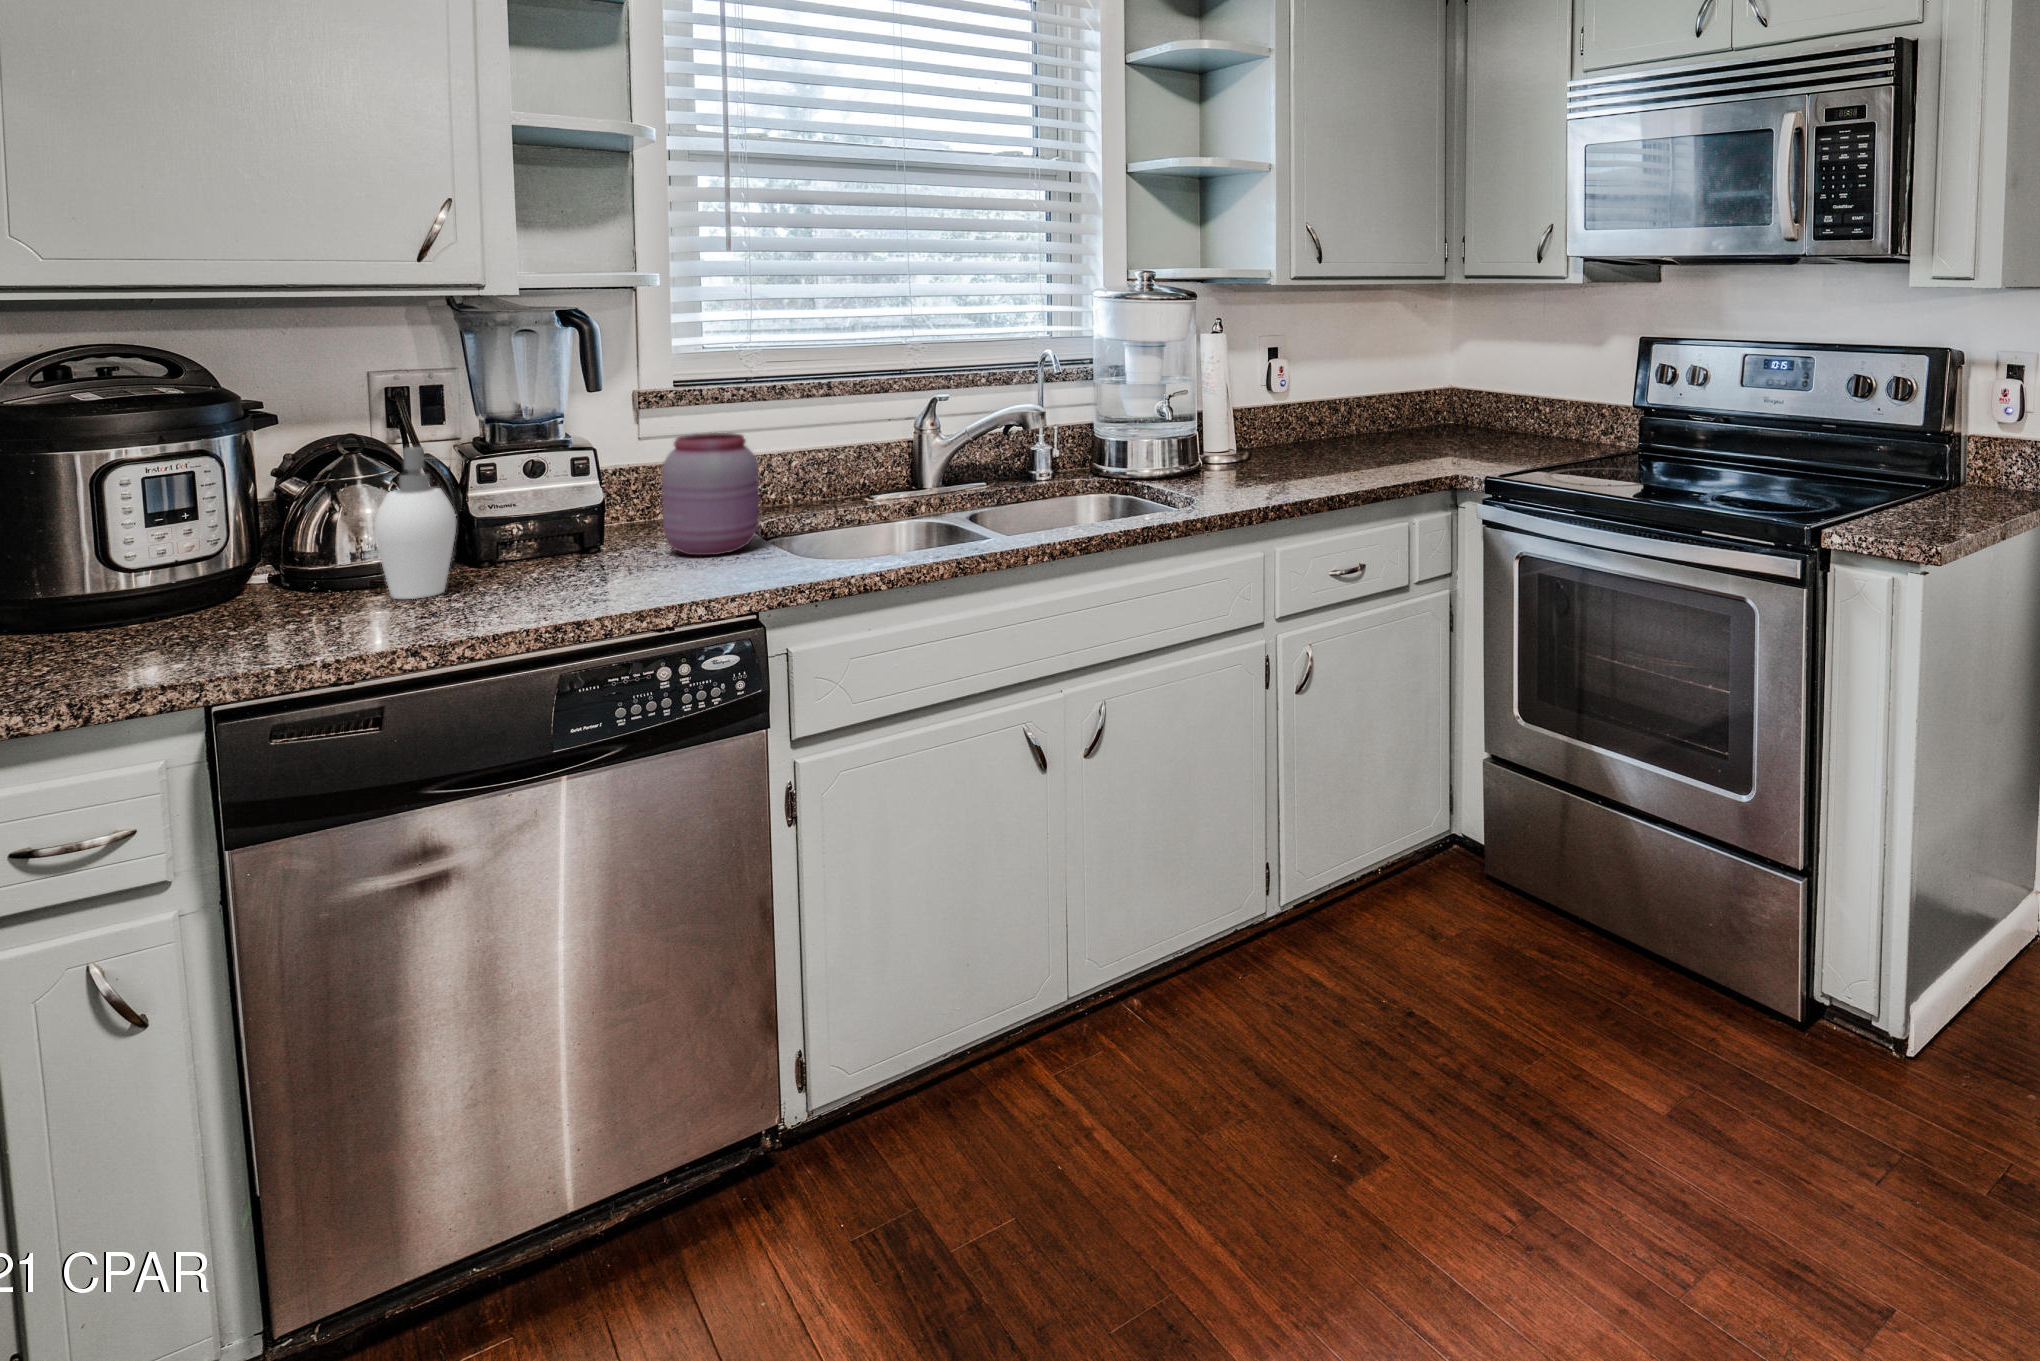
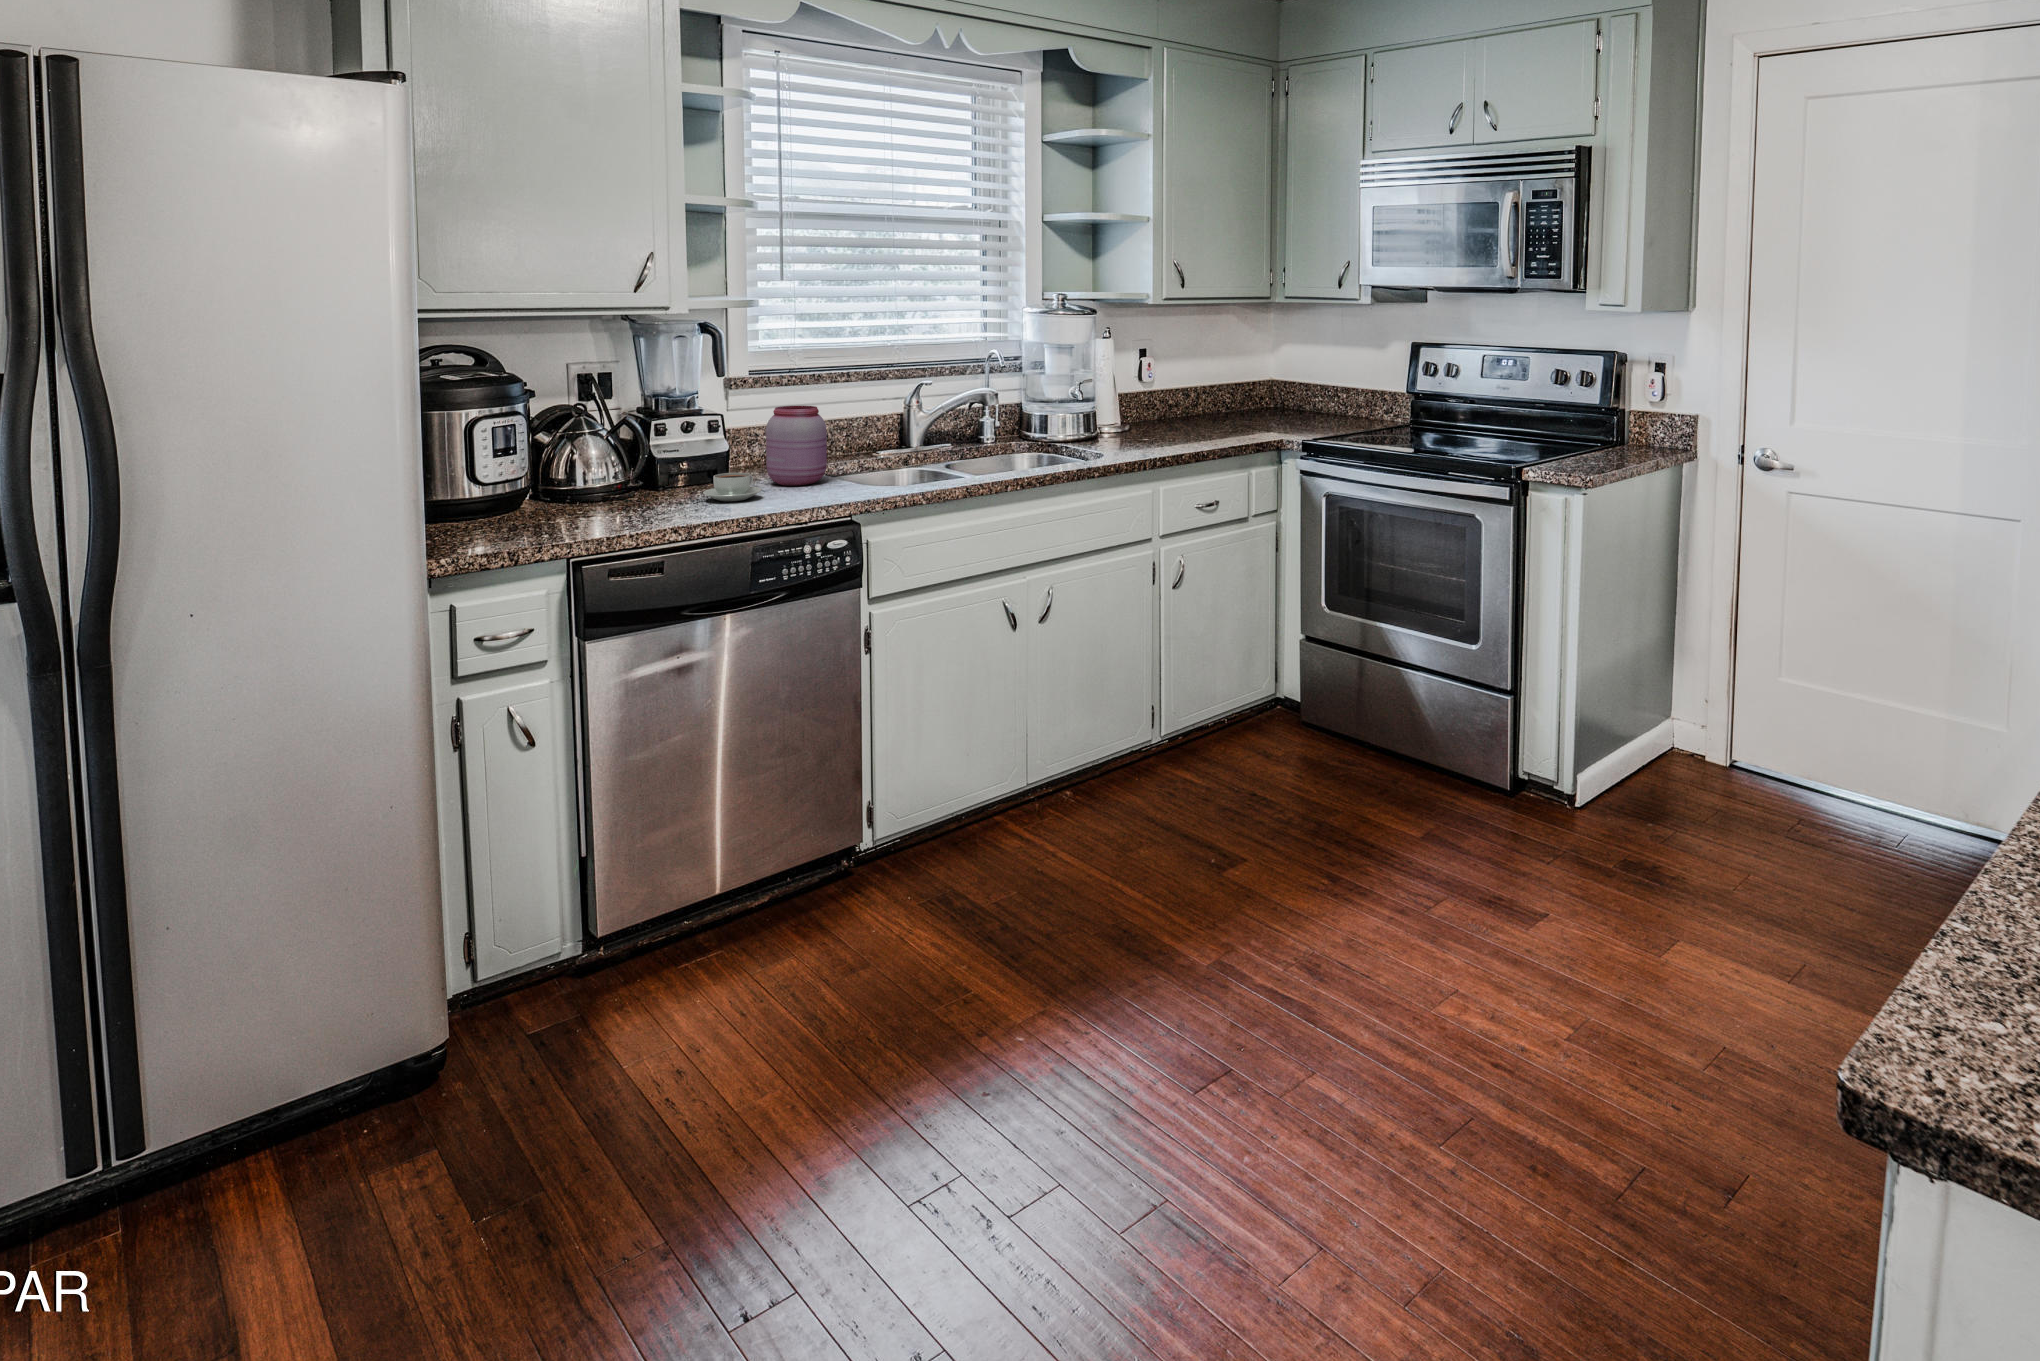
soap dispenser: present [374,447,456,599] -> none [611,411,668,507]
coffee cup: none [530,541,629,588] -> present [703,473,762,501]

